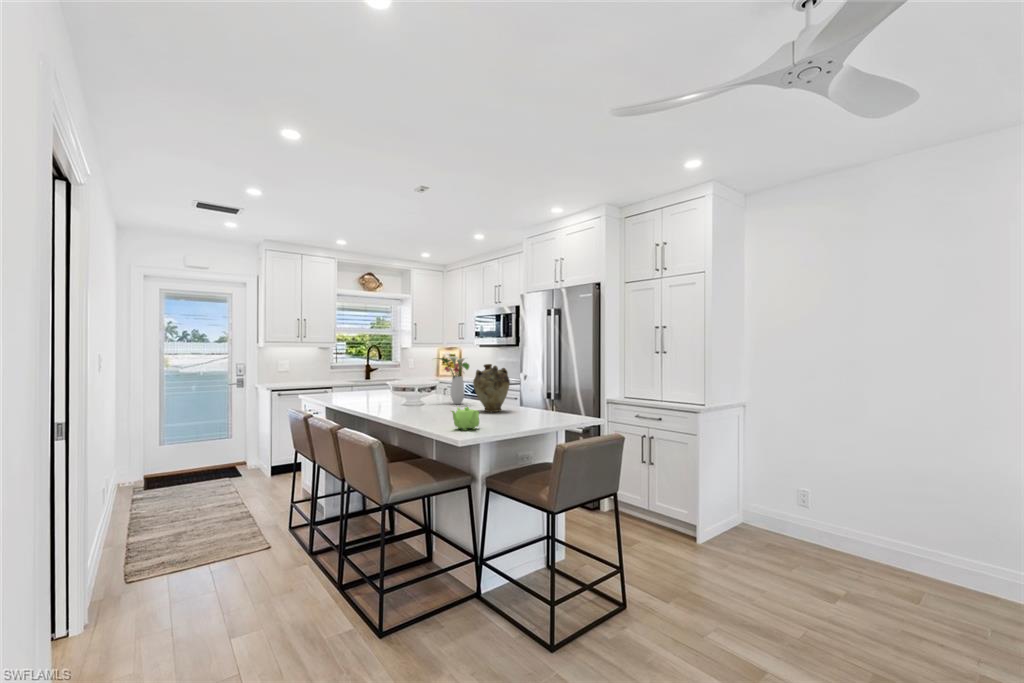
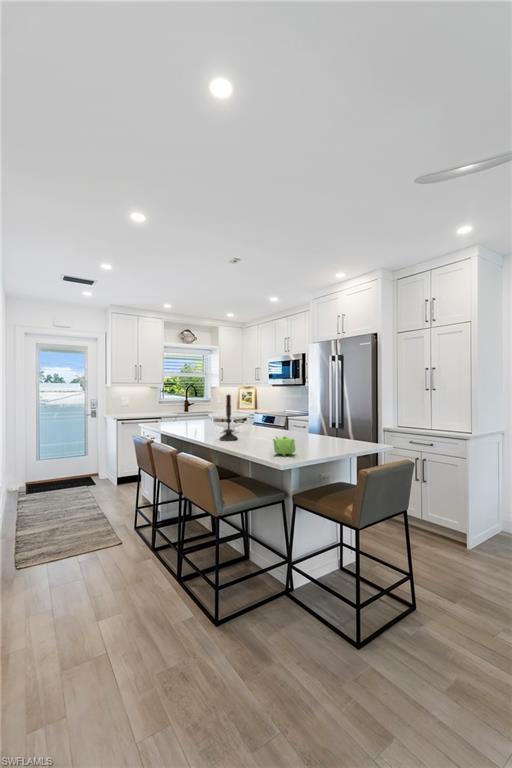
candle: none [396,356,419,414] -> present [220,395,238,441]
flower arrangement: present [439,357,469,404] -> none [244,393,275,432]
vase: present [473,364,510,412] -> none [281,400,311,439]

